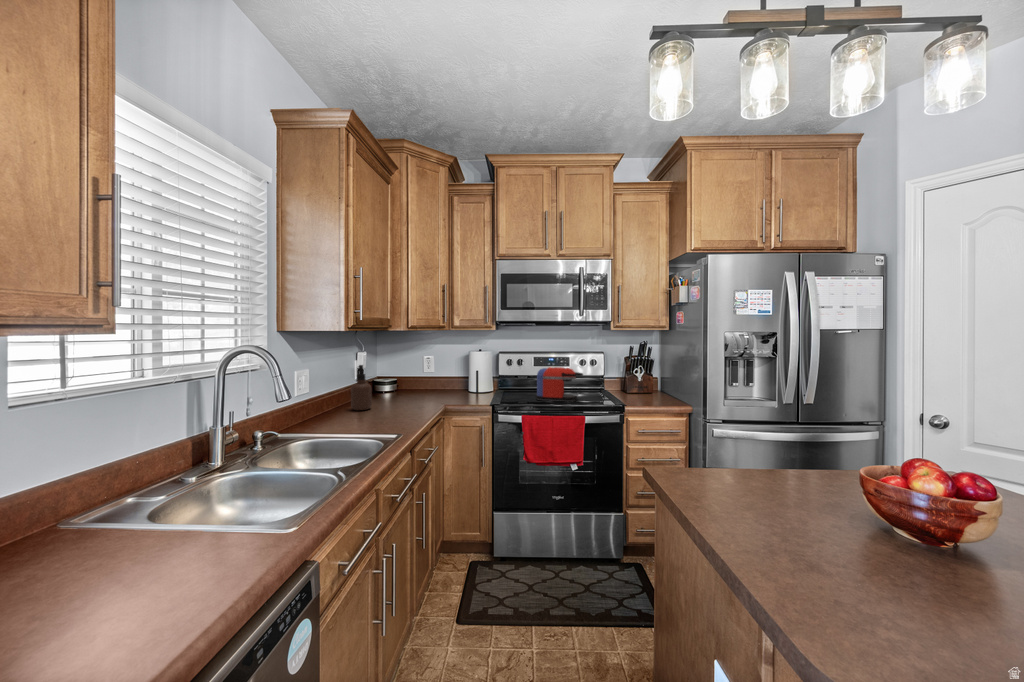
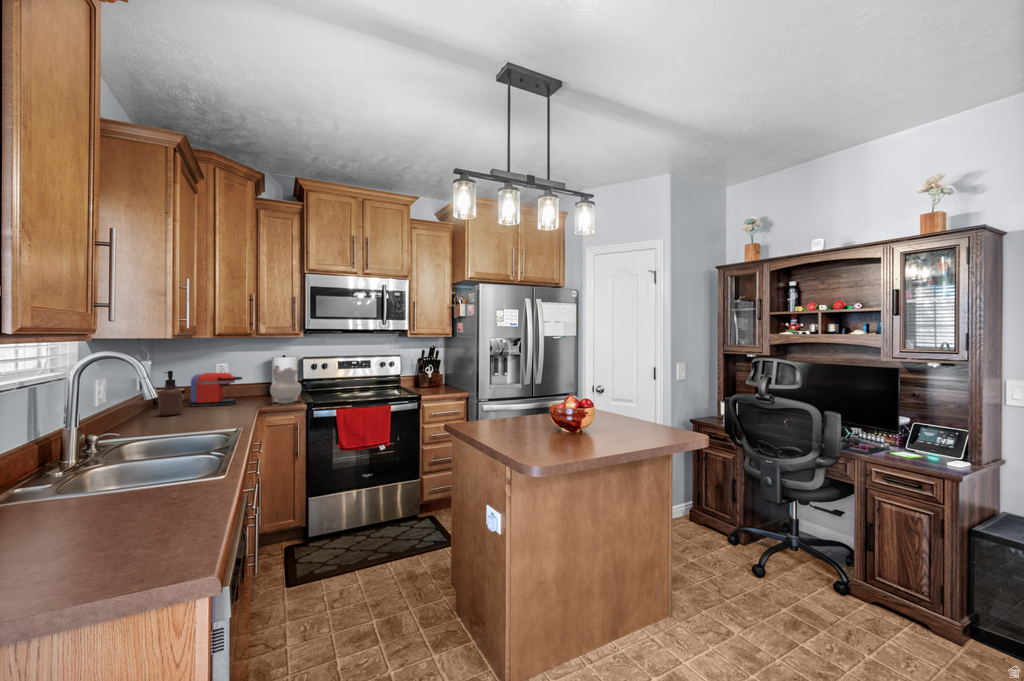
ceramic pitcher: none [457,361,488,405] -> present [270,366,302,404]
coffee maker: present [536,367,583,402] -> present [189,372,242,406]

